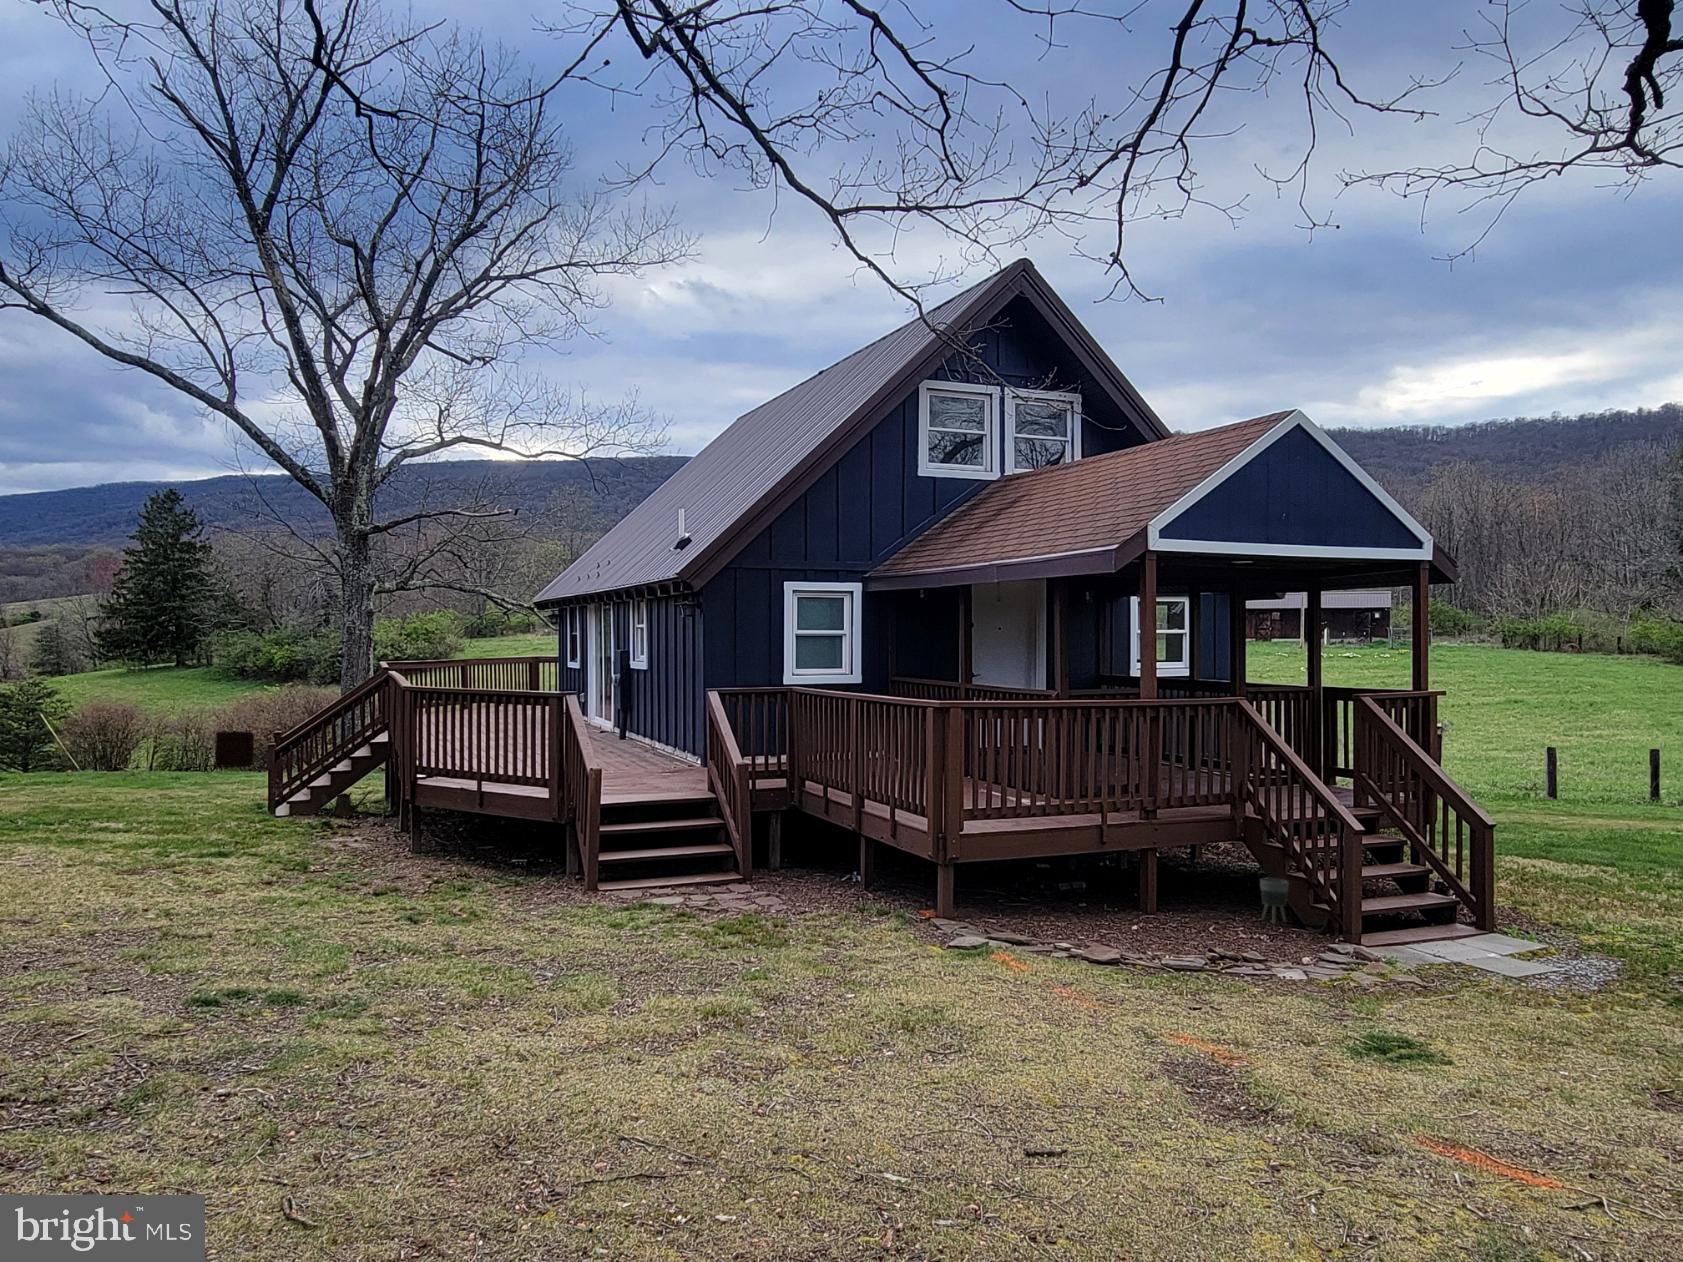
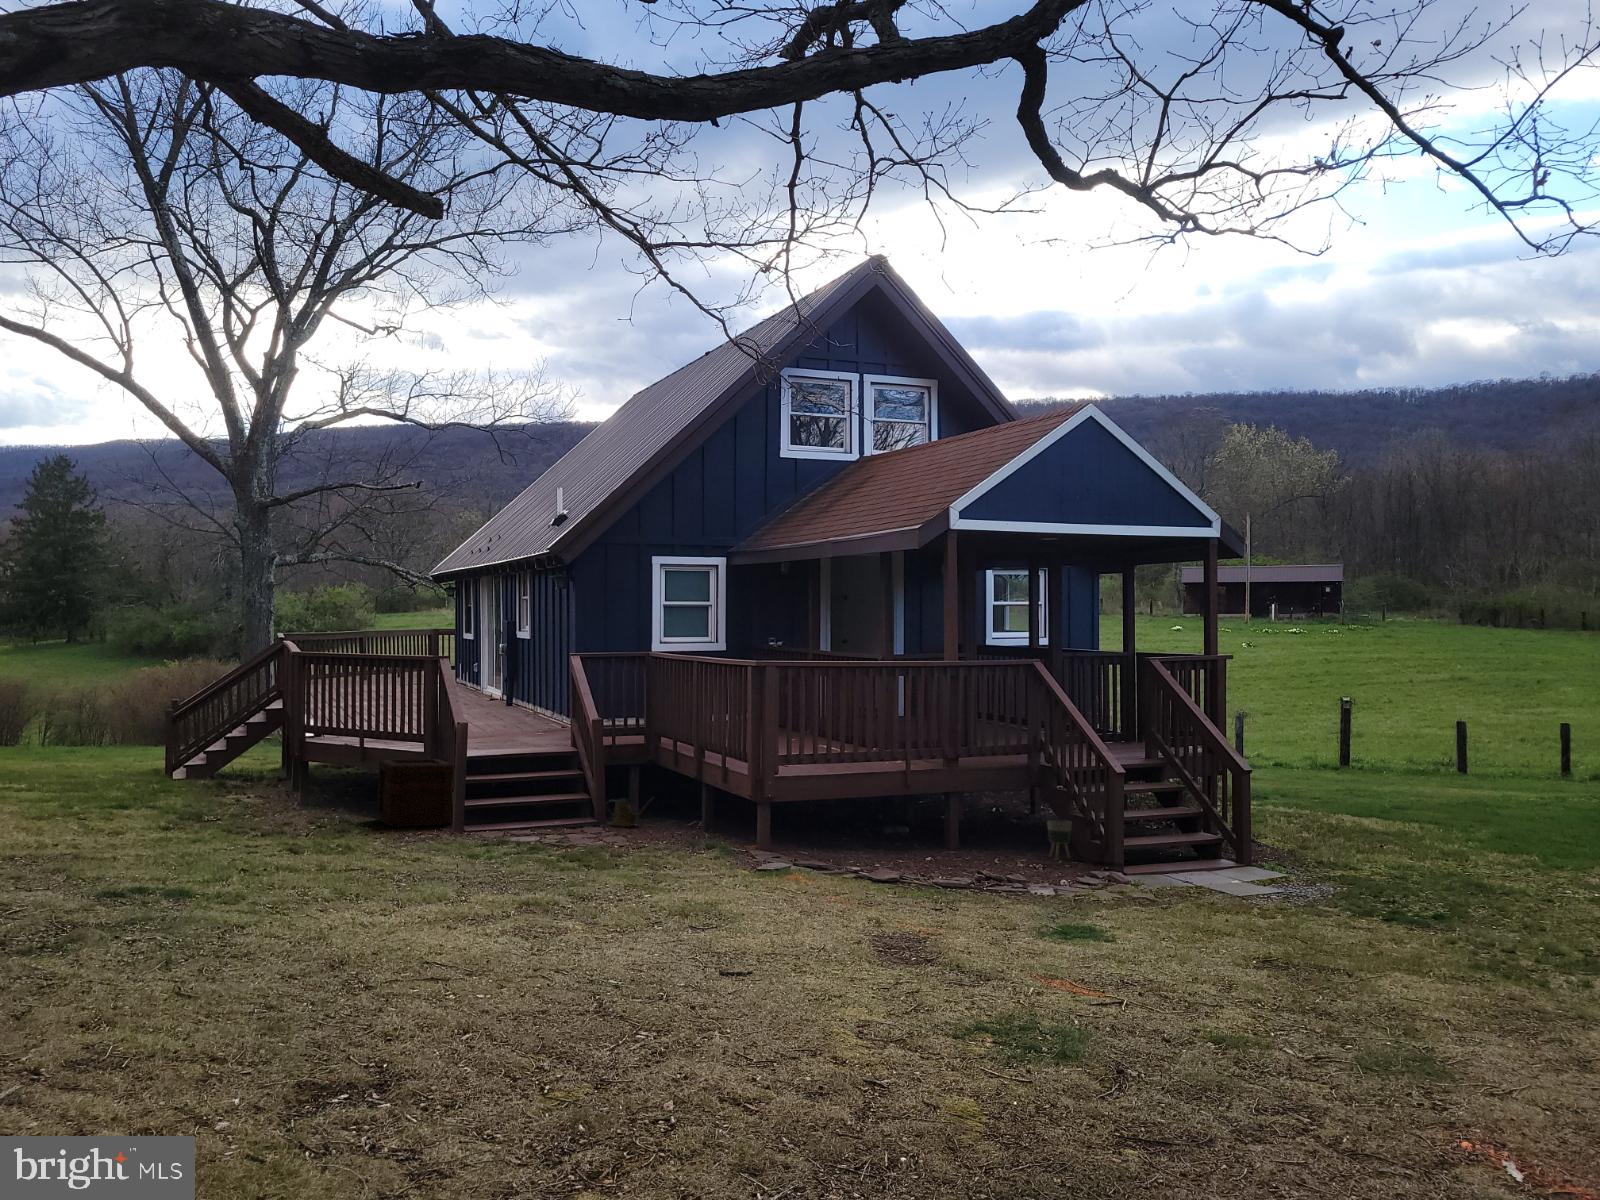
wooden crate: present [215,731,254,767] -> present [377,759,453,827]
watering can: present [329,791,372,816] -> present [606,798,653,827]

